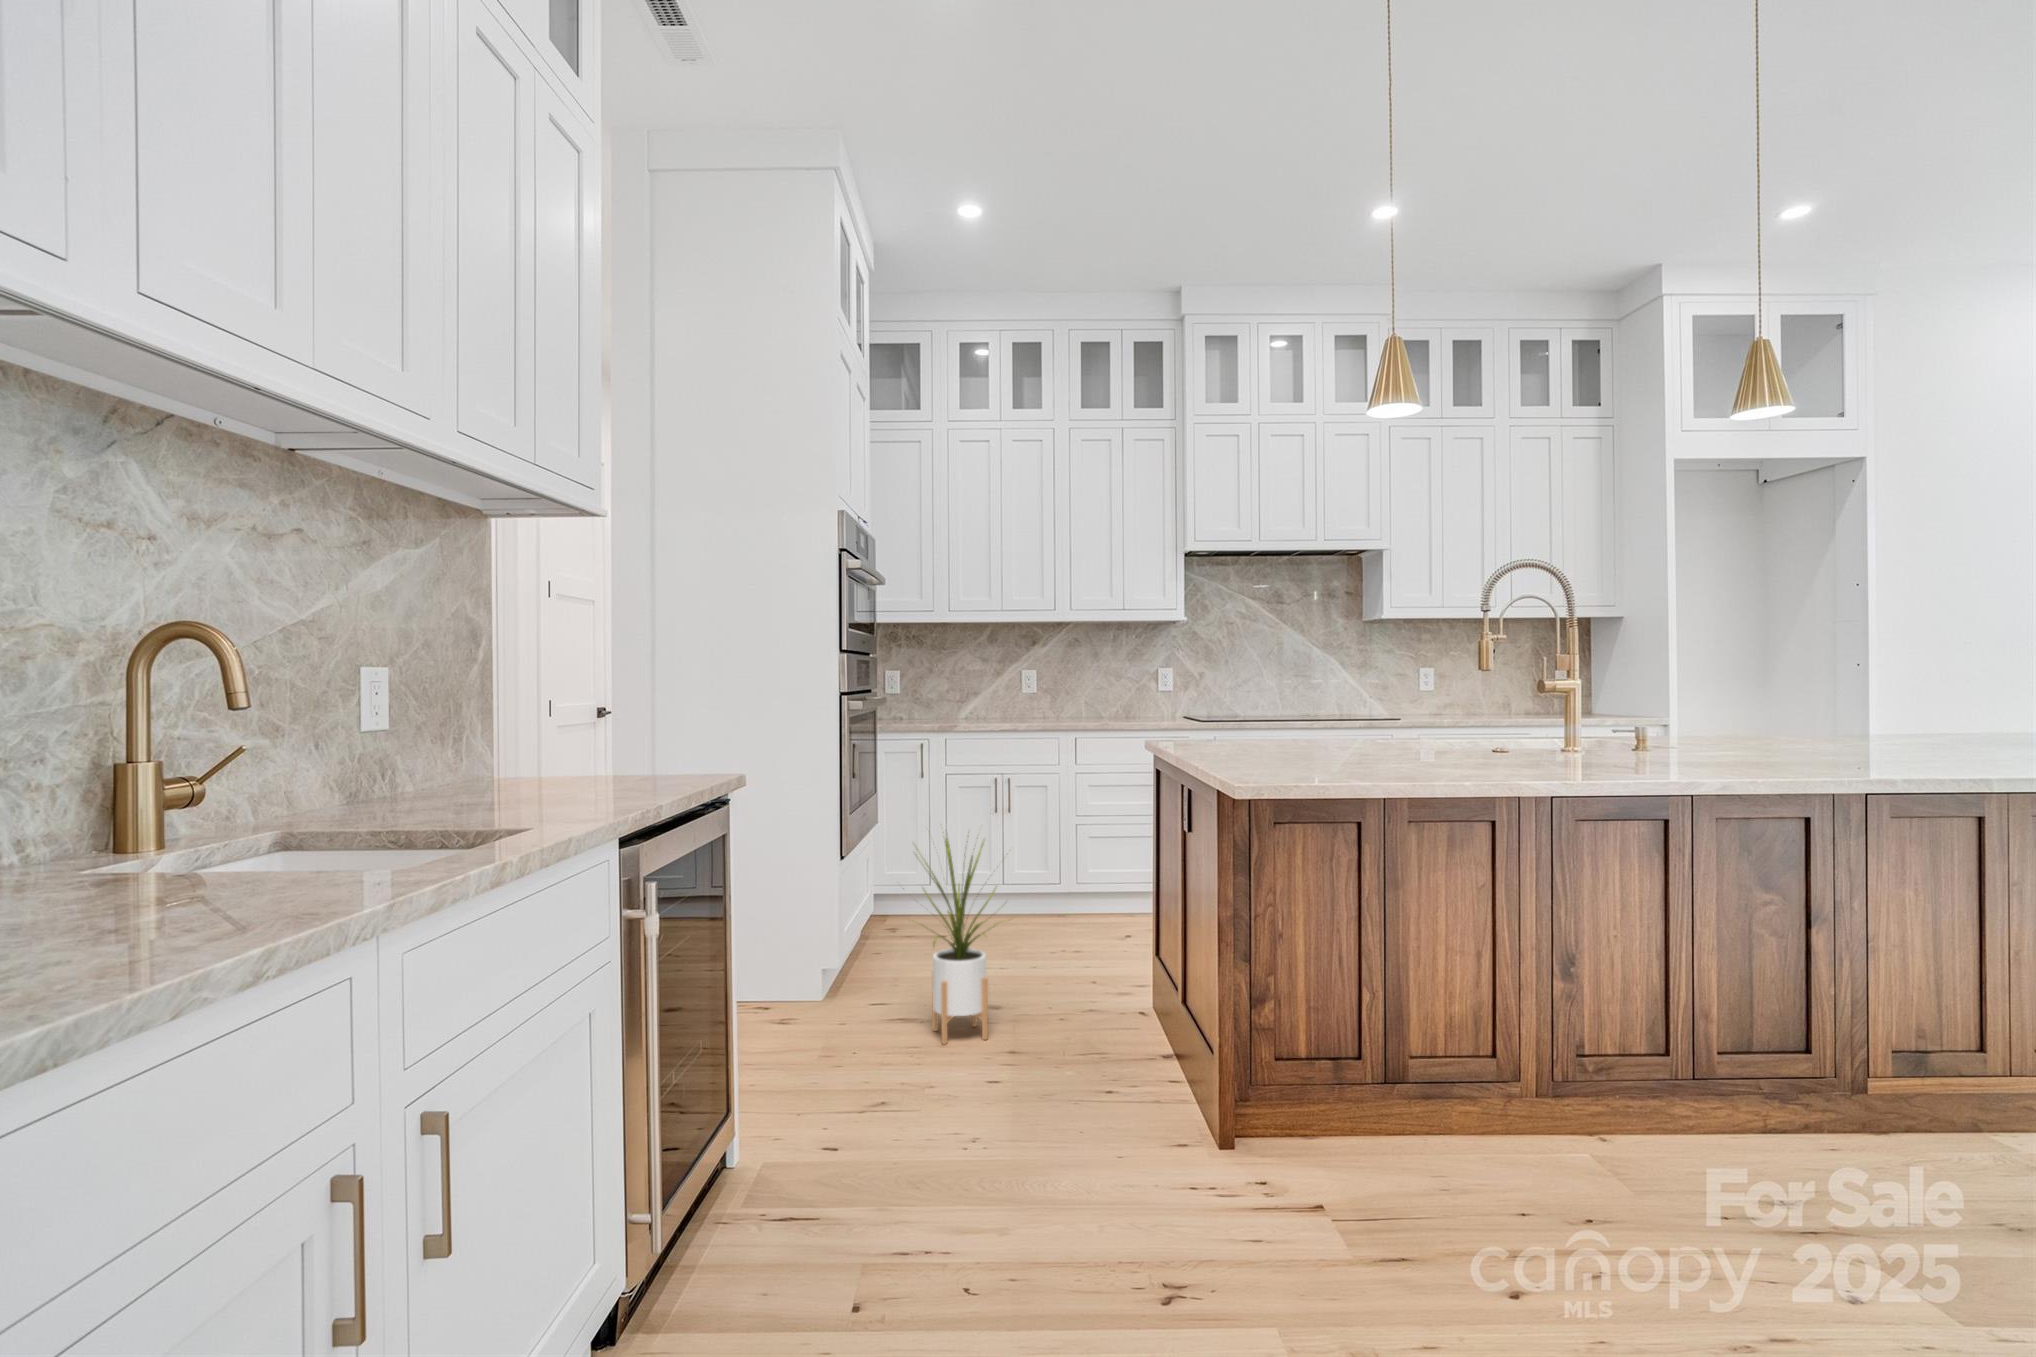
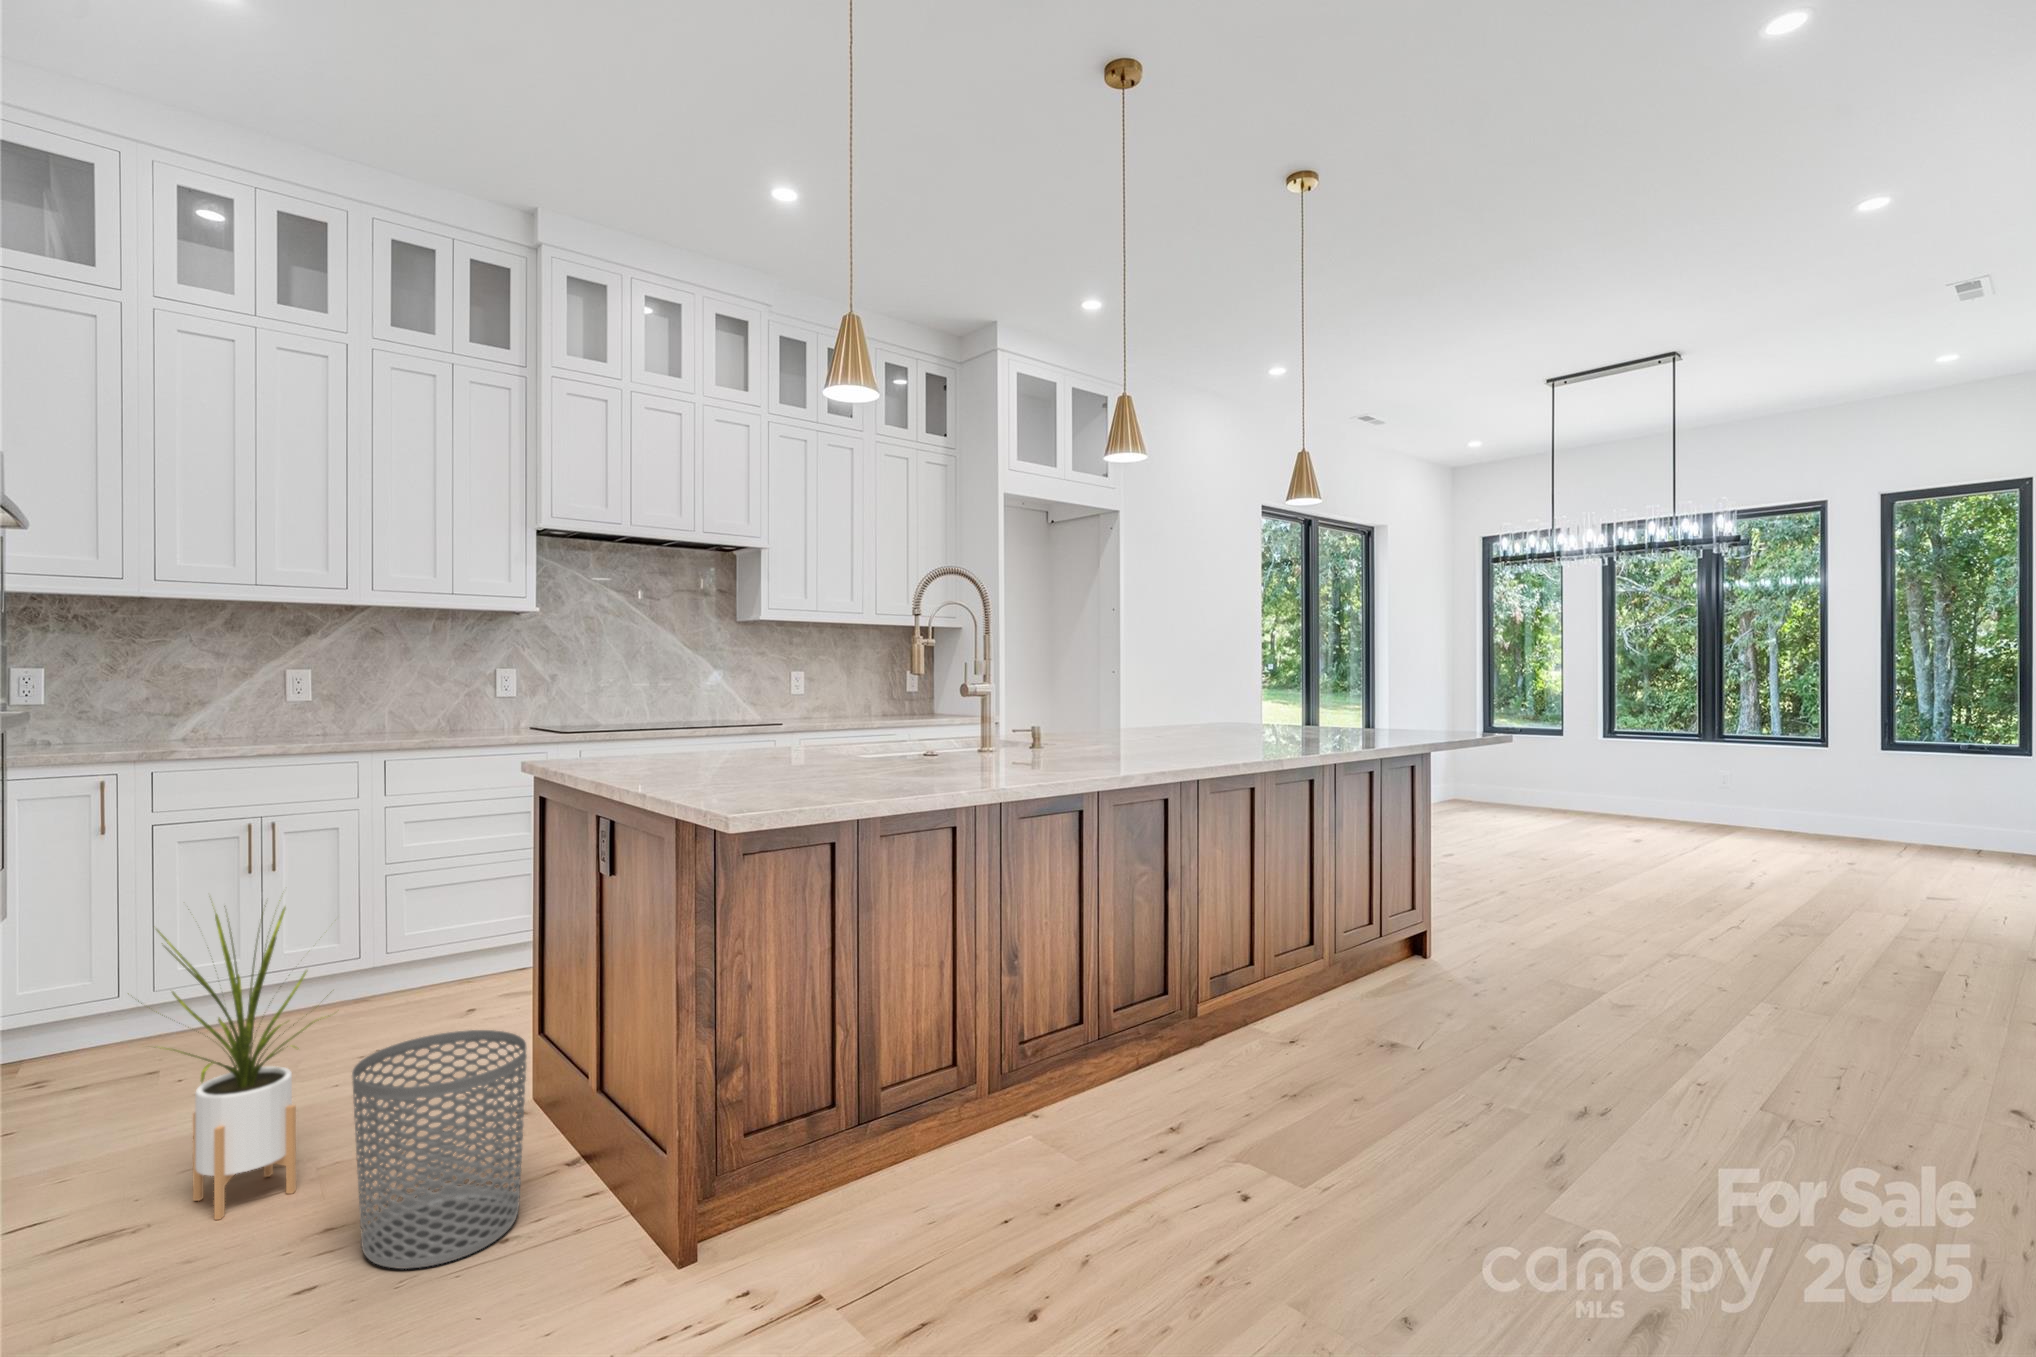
waste bin: none [1010,942,1123,1105] -> present [352,1030,527,1269]

